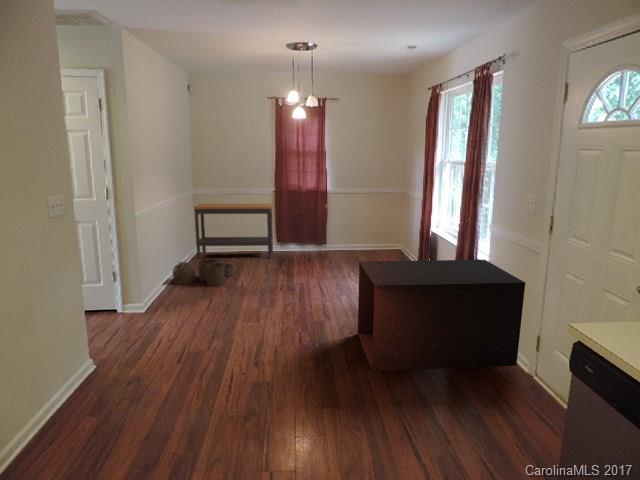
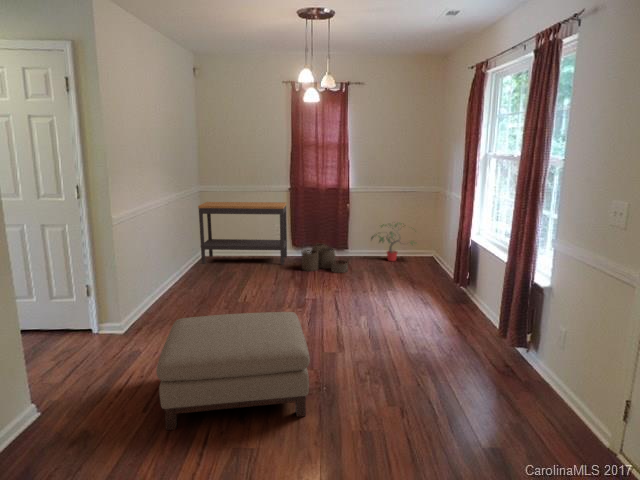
potted plant: none [346,219,389,254] -> present [371,223,415,261]
woven basket: present [173,259,234,286] -> present [302,244,348,273]
storage cabinet: present [358,260,525,371] -> none [376,284,610,436]
ottoman: none [193,286,309,374] -> present [156,312,310,430]

